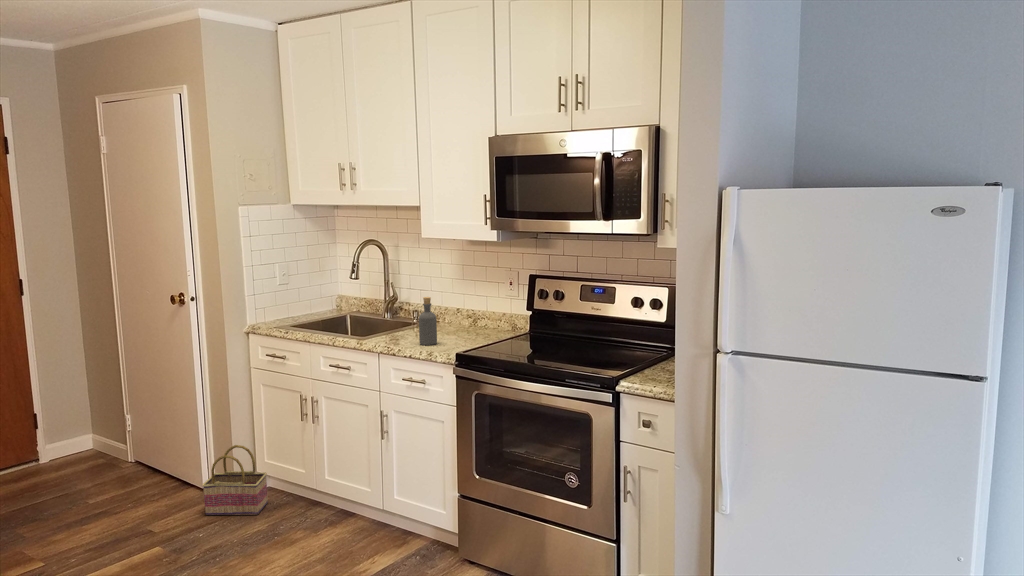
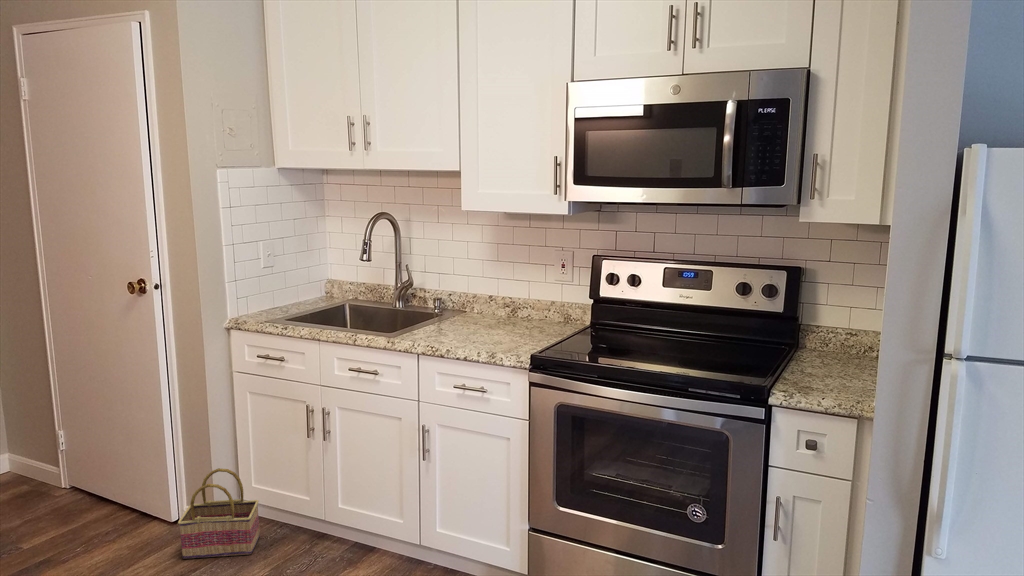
bottle: present [419,297,437,345] -> none [469,284,491,343]

